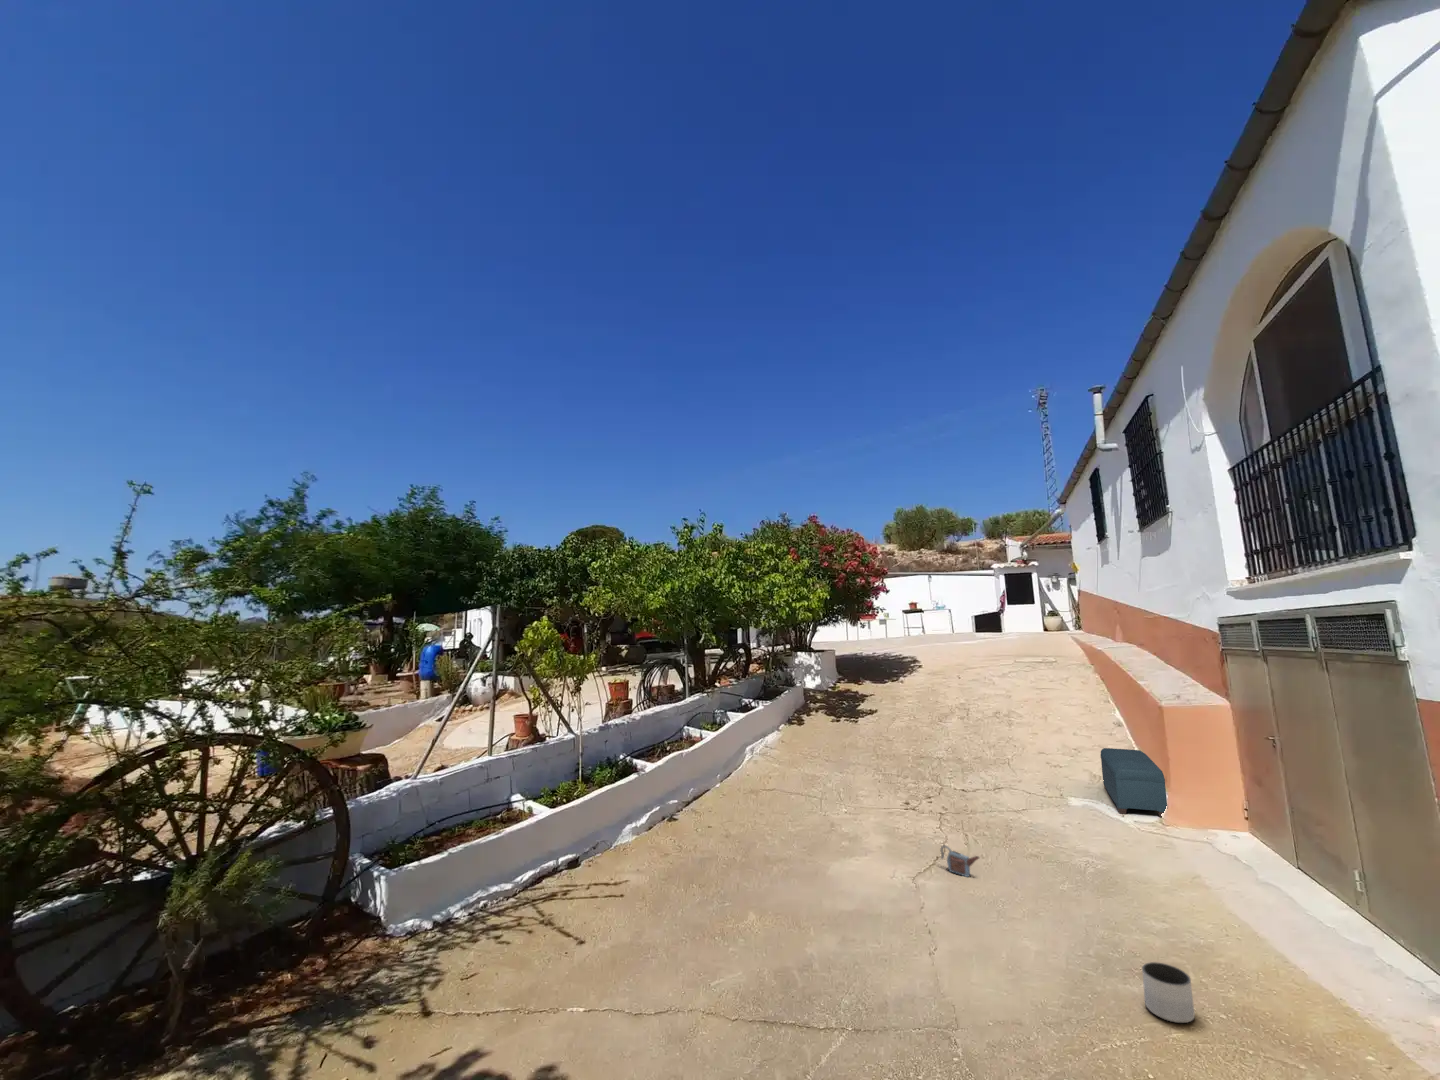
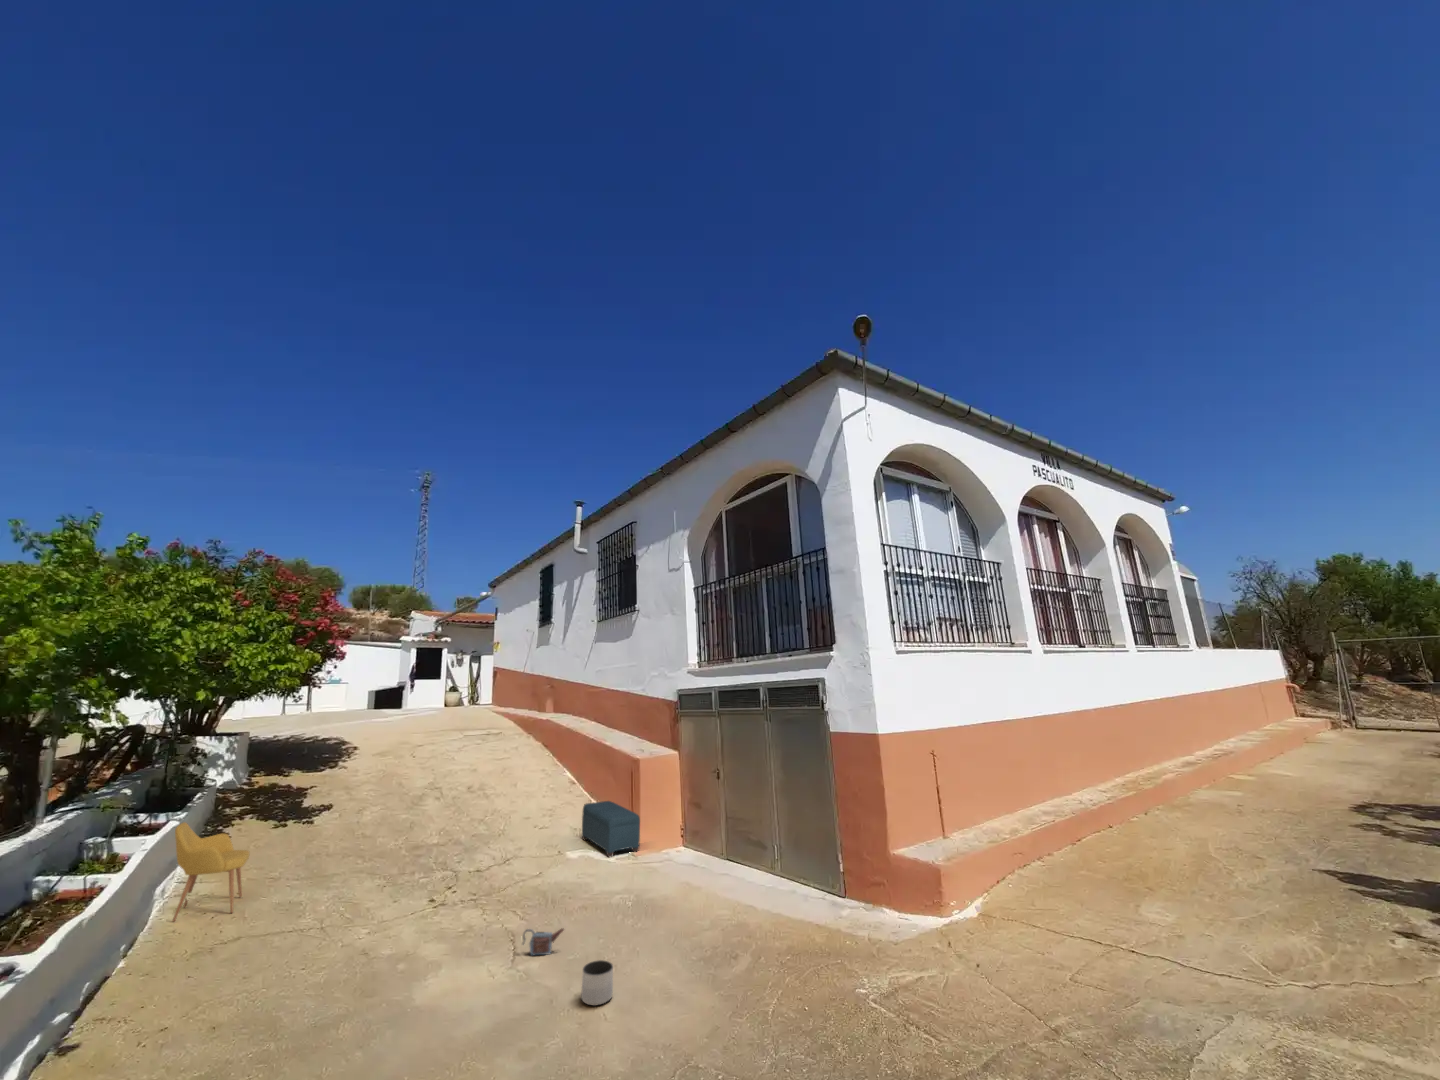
chair: none [748,705,797,774] -> present [172,822,249,922]
planter: present [1142,962,1194,1023] -> present [581,960,613,1006]

